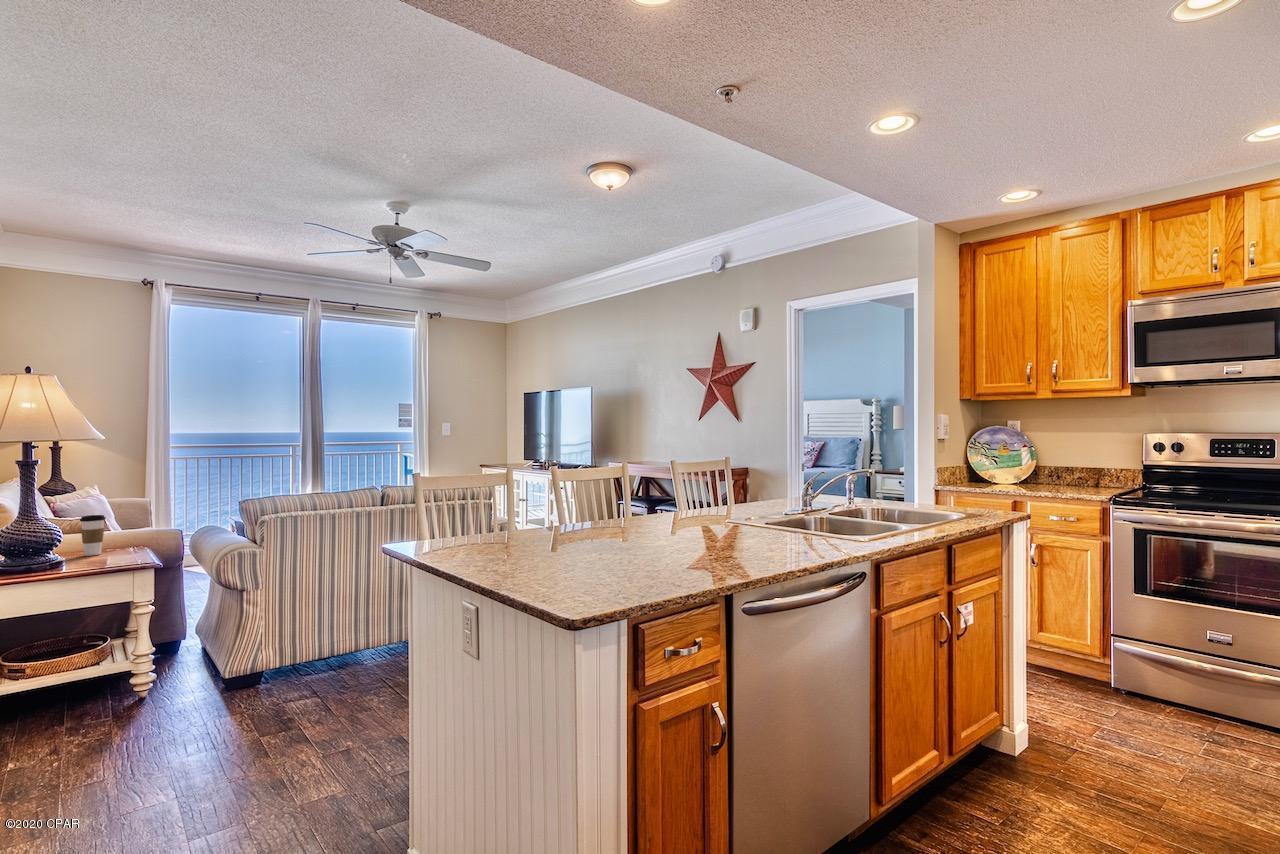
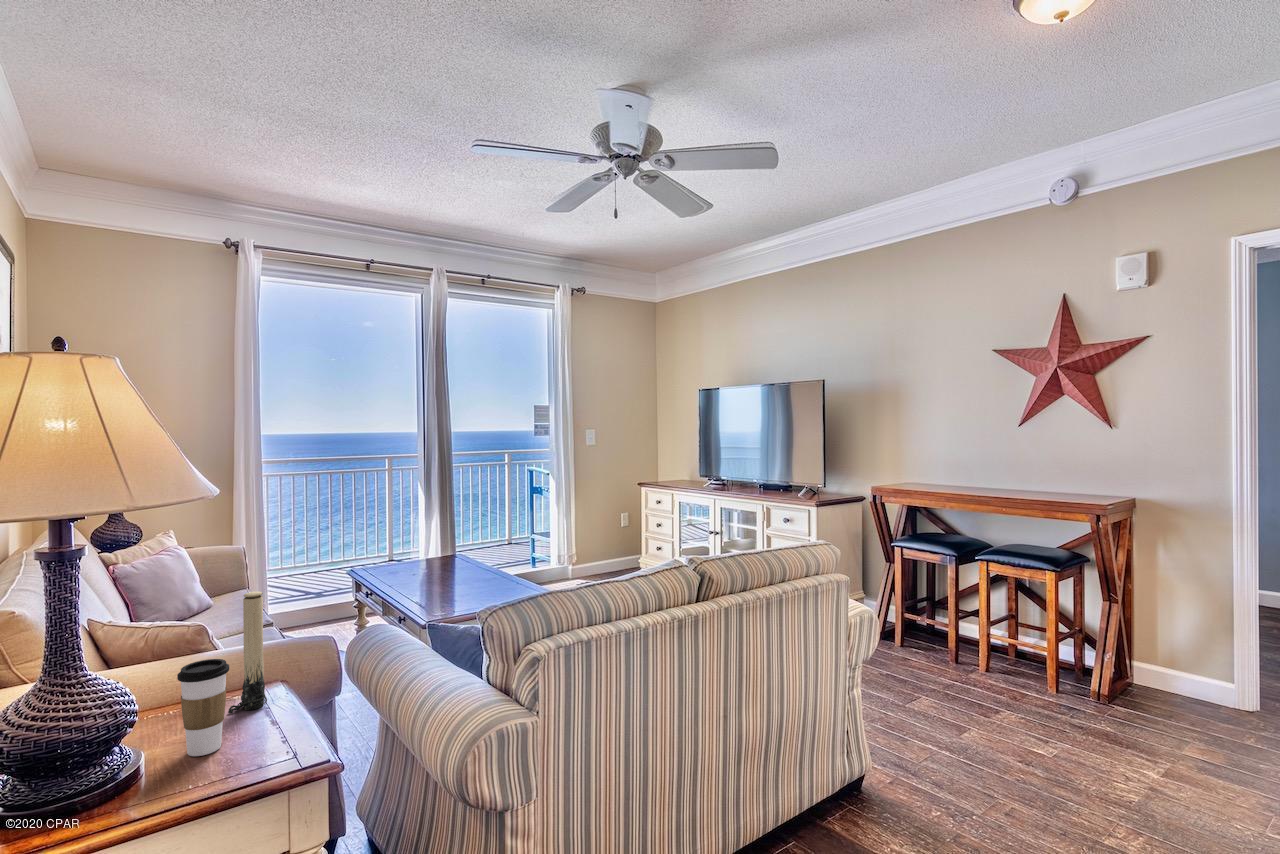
candle: none [108,490,130,548] -> present [228,592,267,713]

